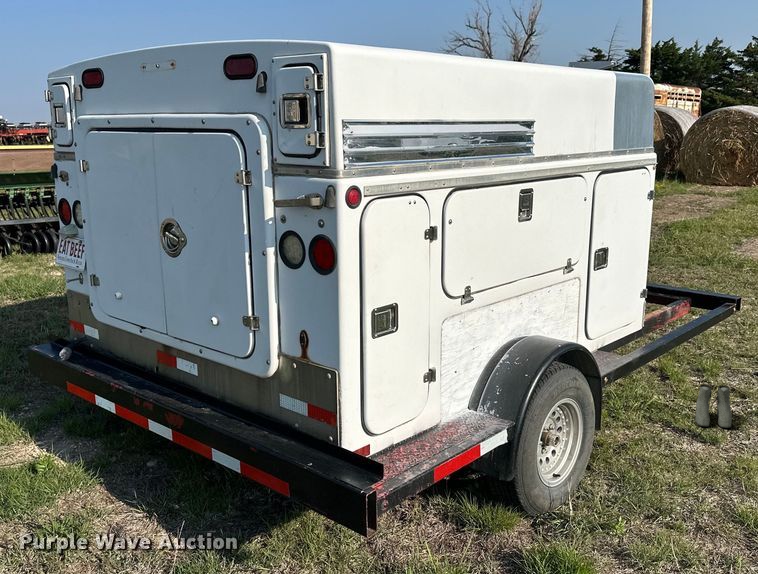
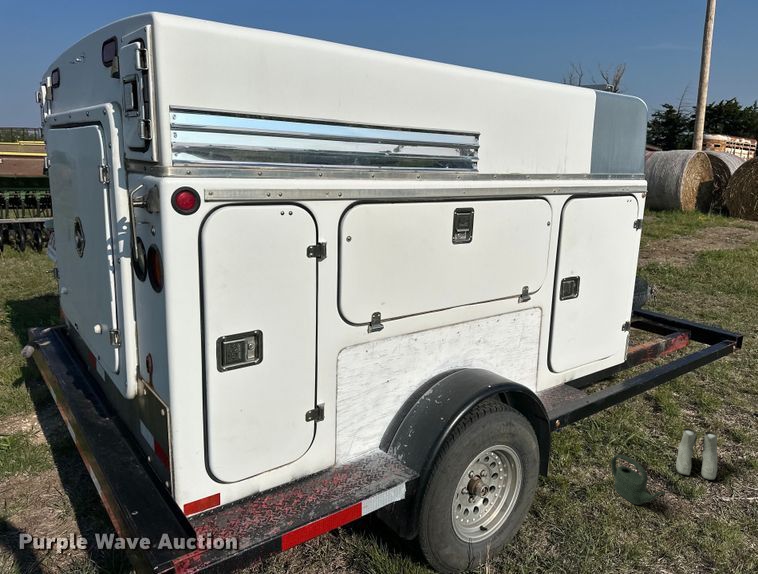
watering can: none [643,411,697,453] -> present [611,455,665,505]

